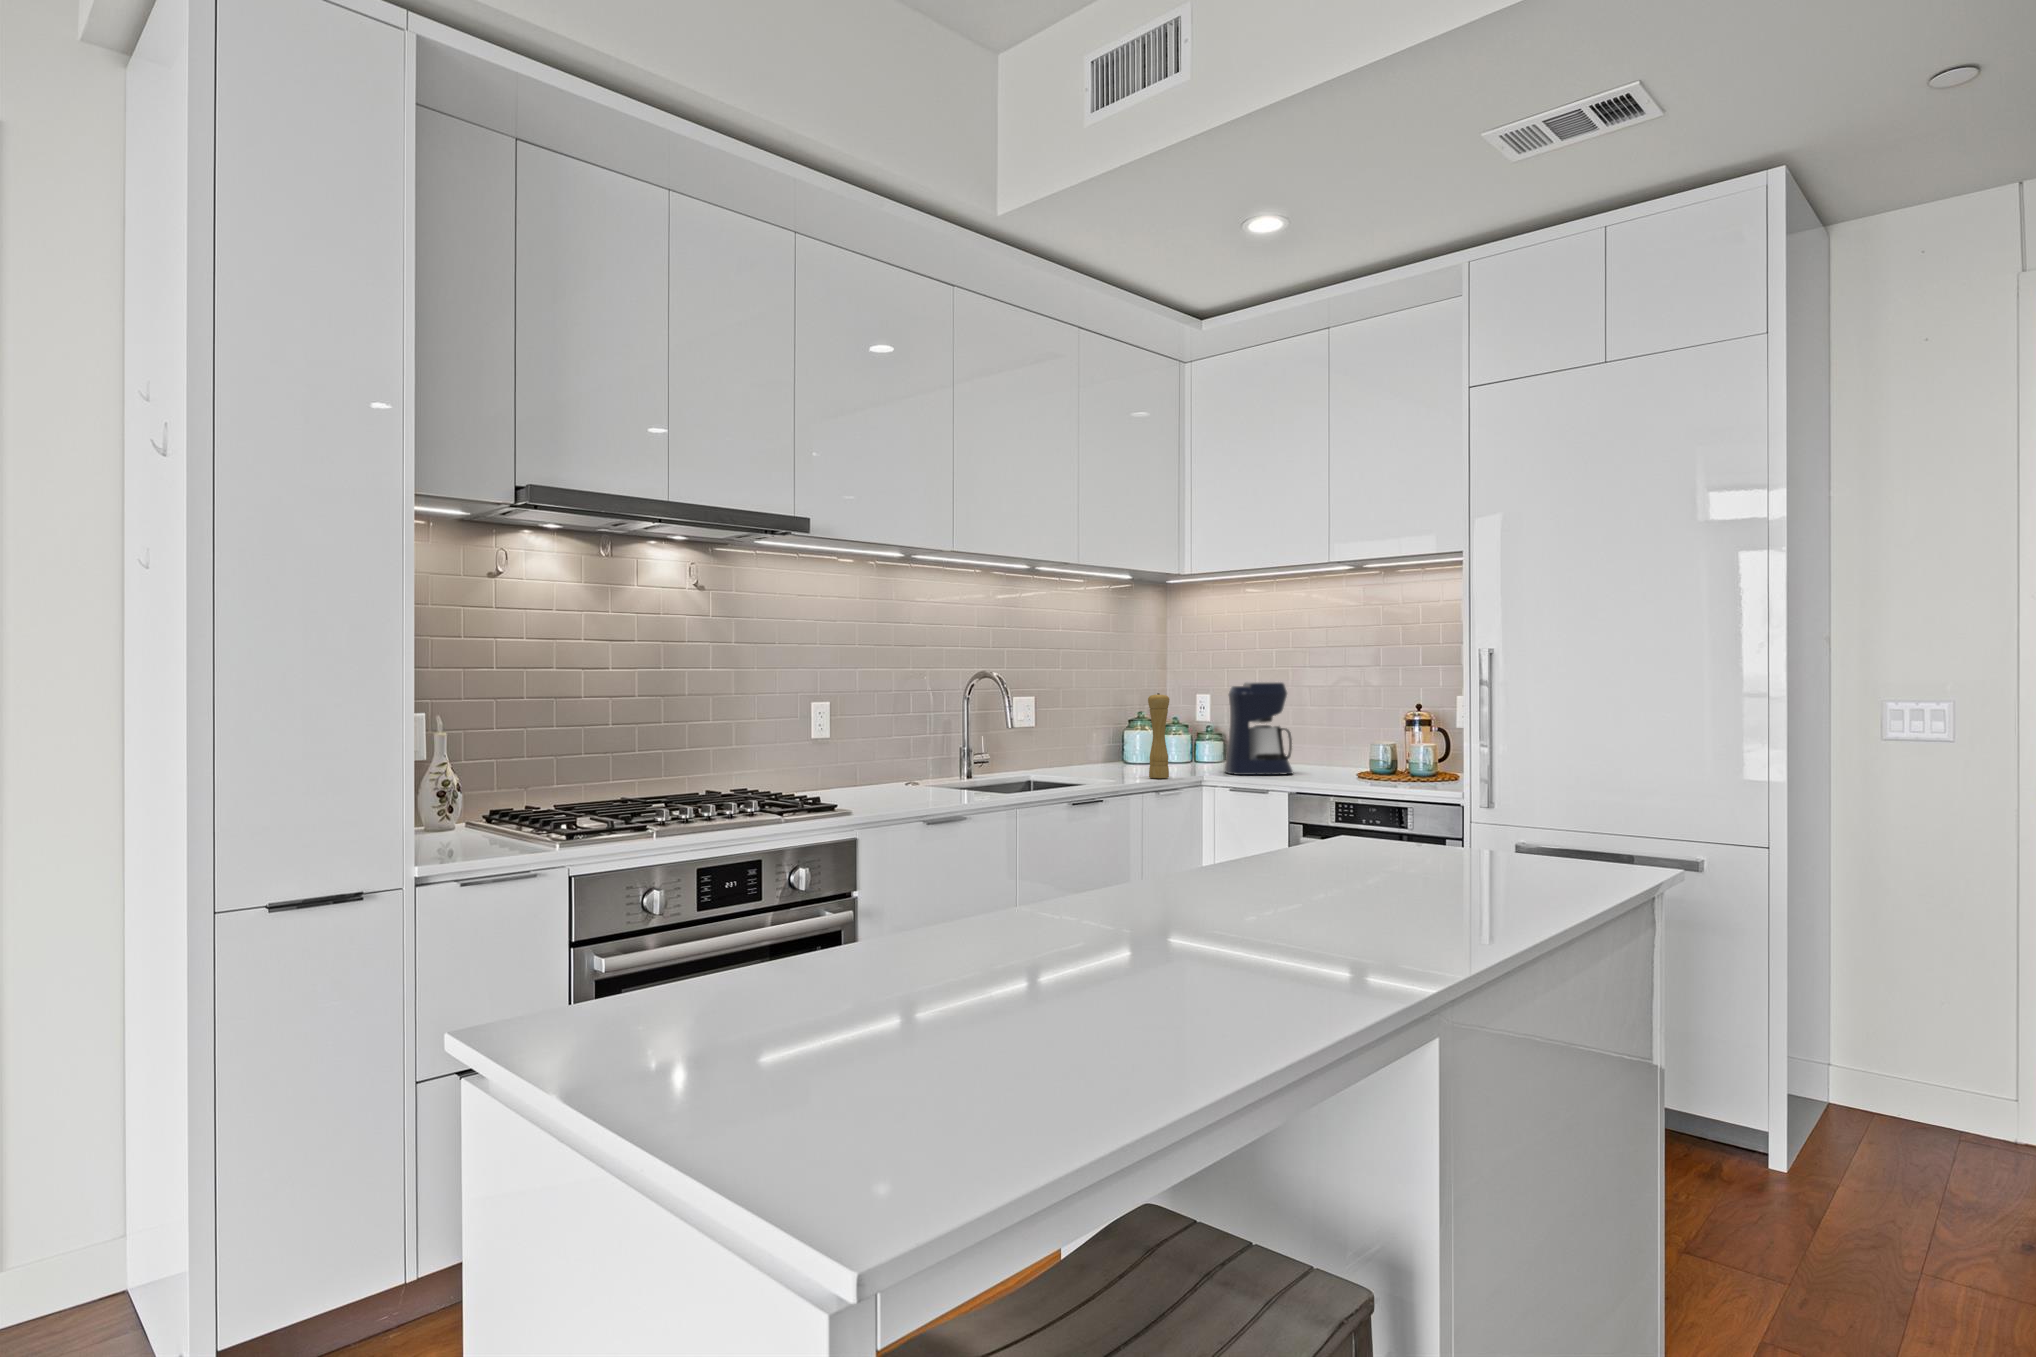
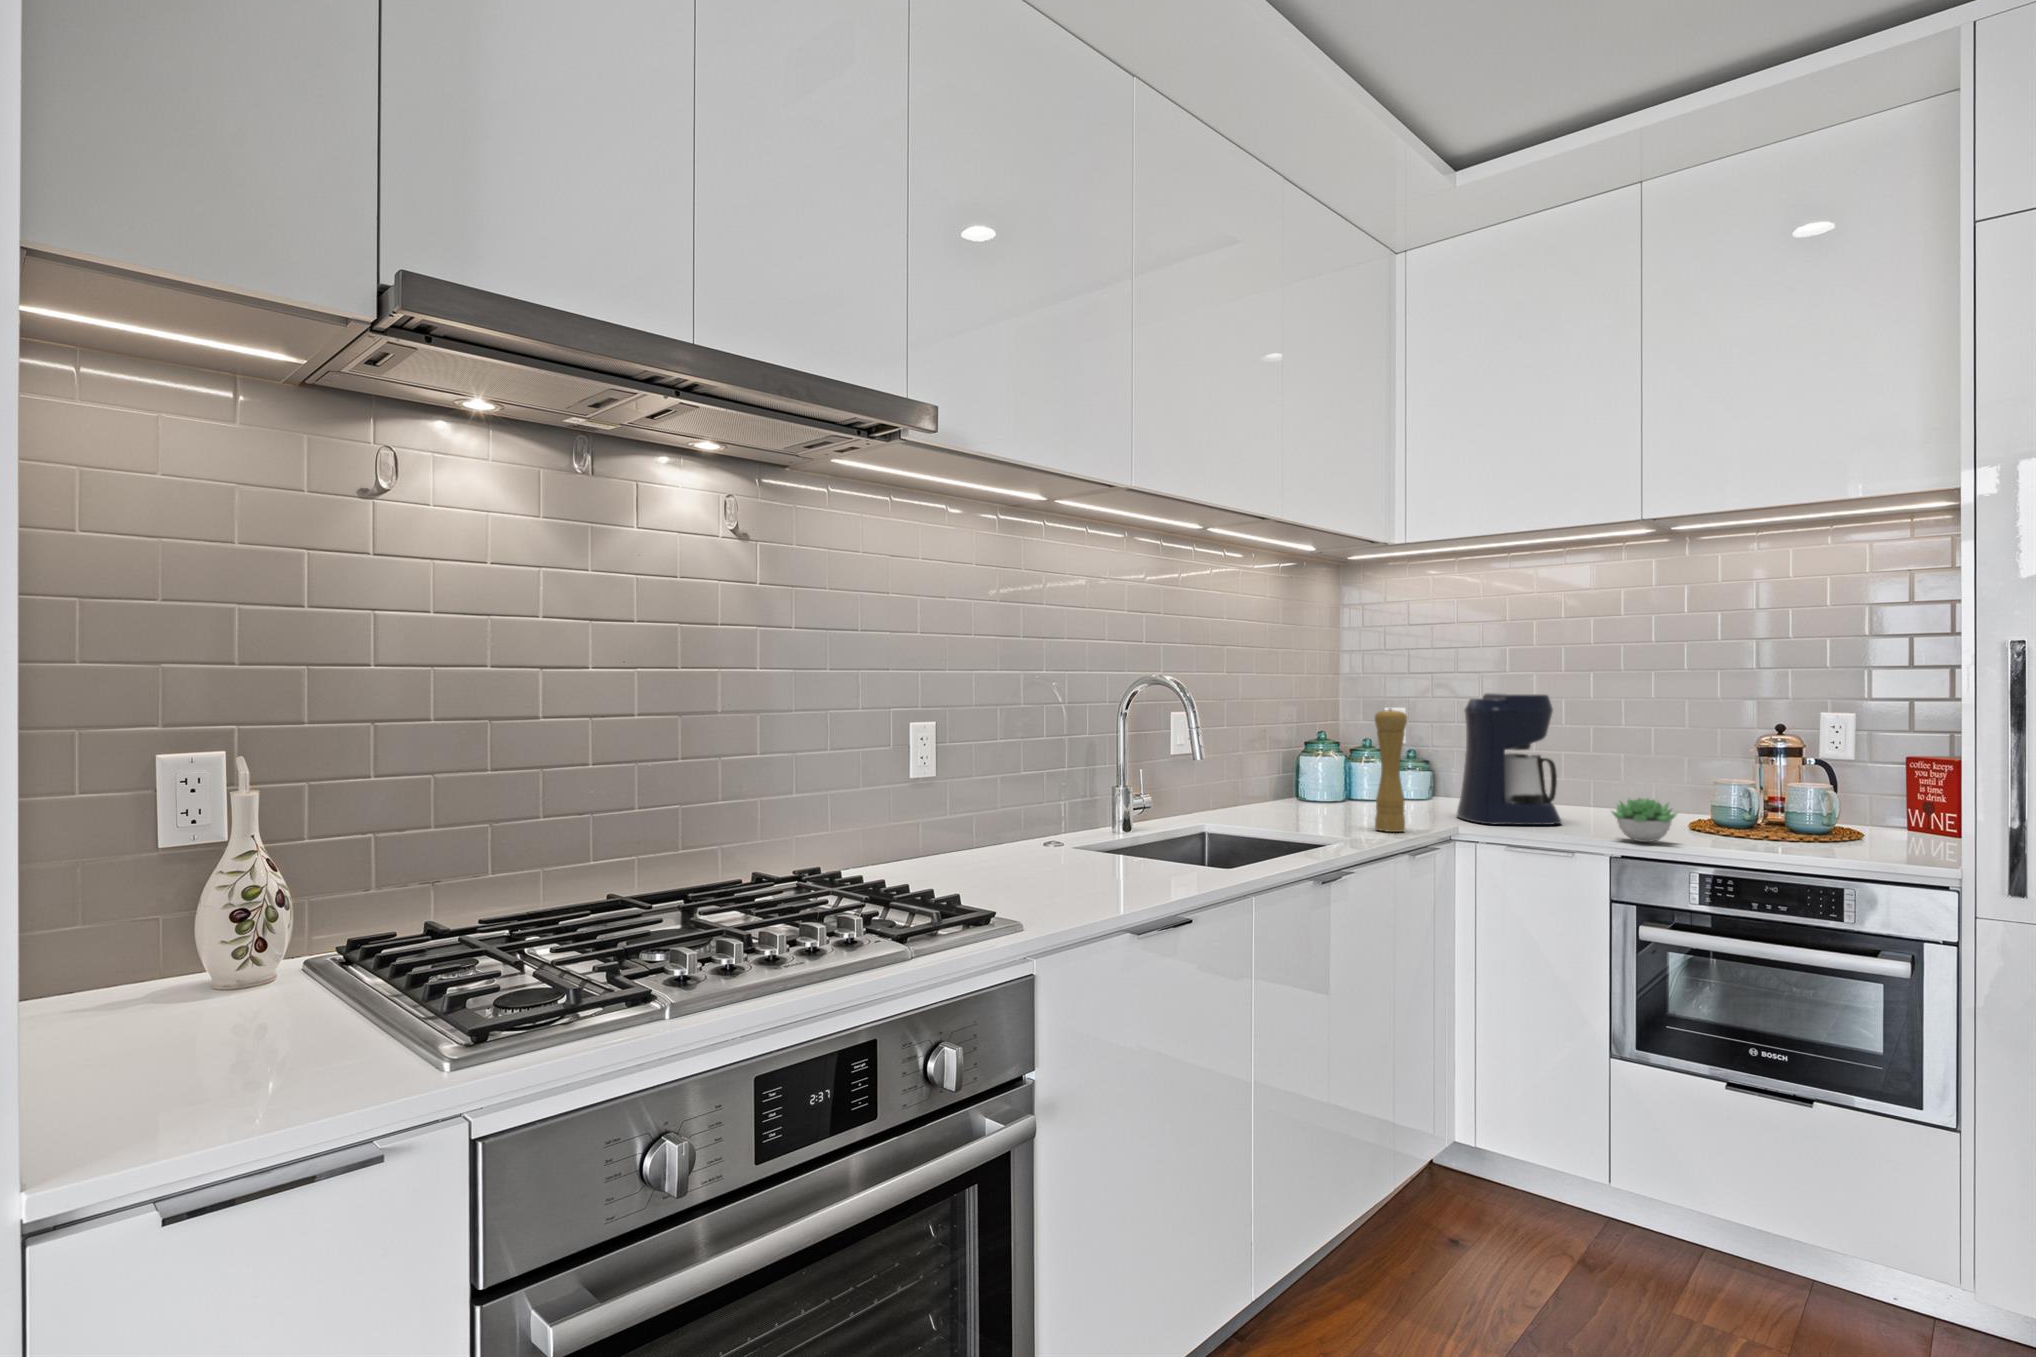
succulent plant: none [1303,752,1347,782] -> present [1612,798,1677,842]

